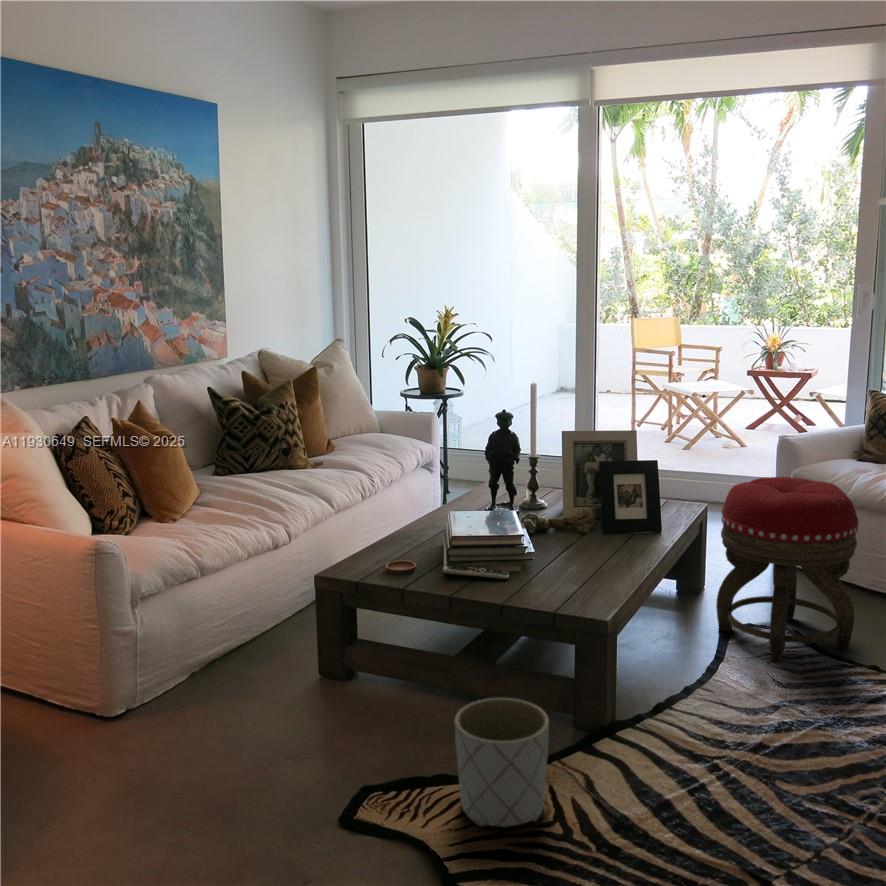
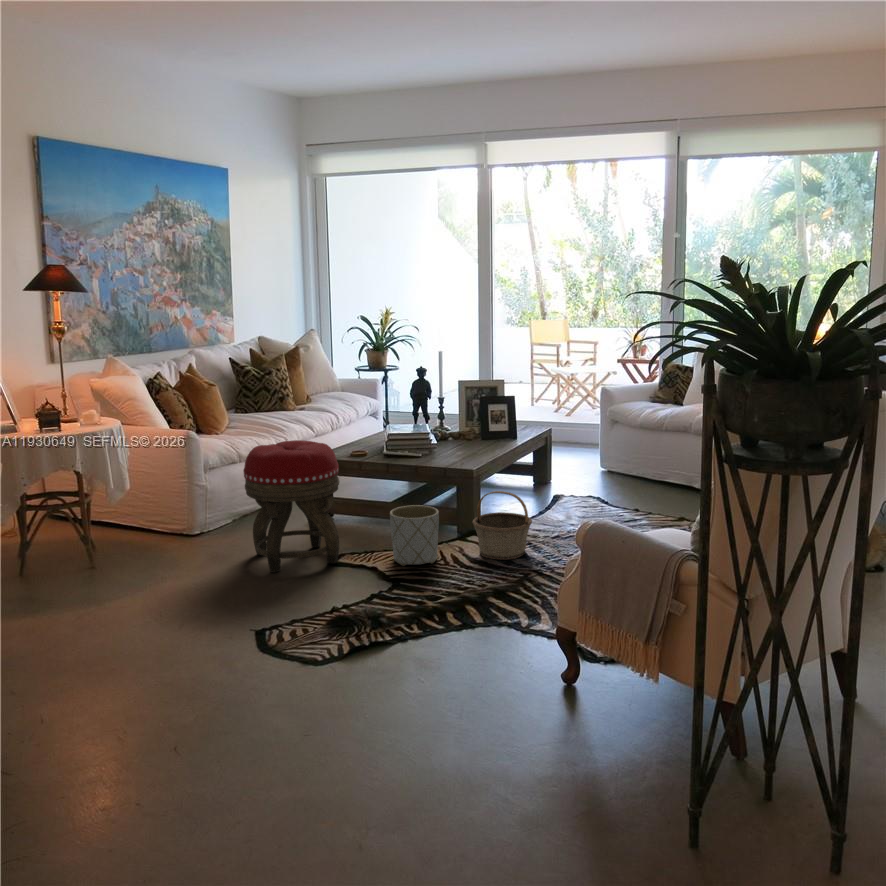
footstool: present [716,477,858,662] -> present [243,440,339,573]
basket: none [611,675,727,814] -> present [473,491,532,560]

